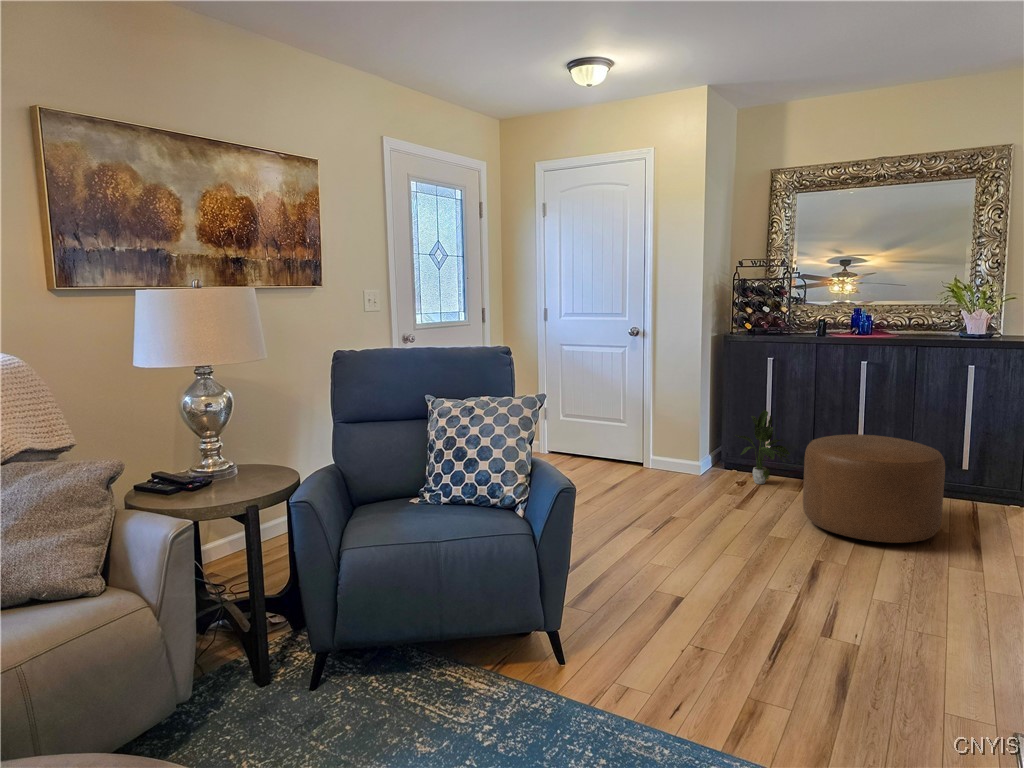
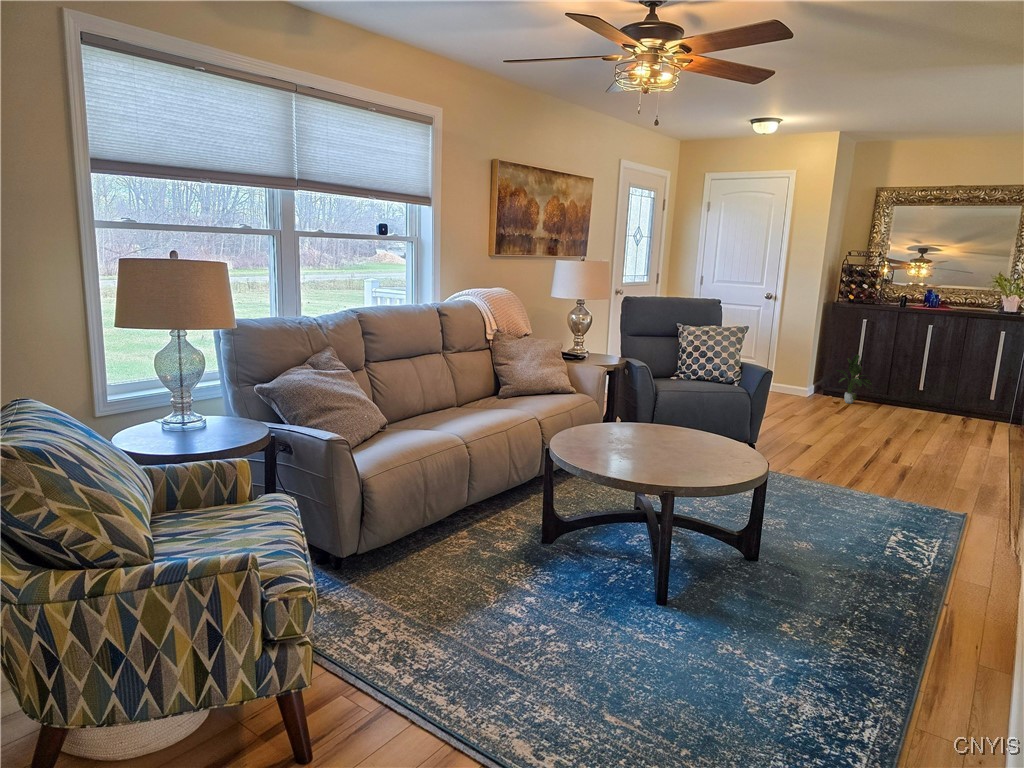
ottoman: present [803,434,945,543] -> none [880,370,975,433]

